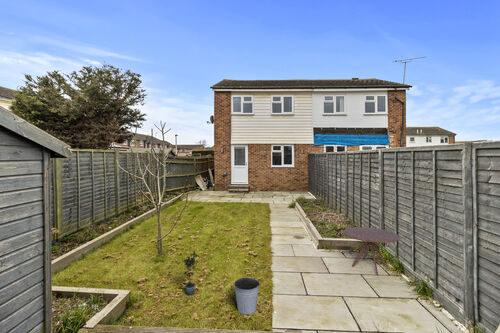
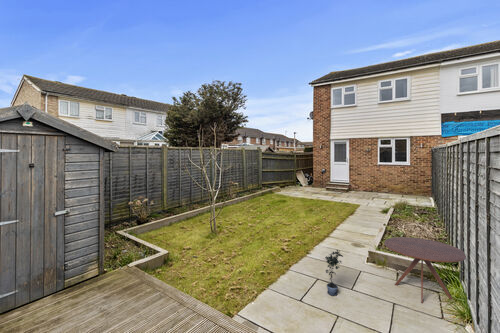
potted plant: present [183,251,199,295] -> present [325,250,343,295]
bucket: present [233,277,260,314] -> none [224,262,249,296]

